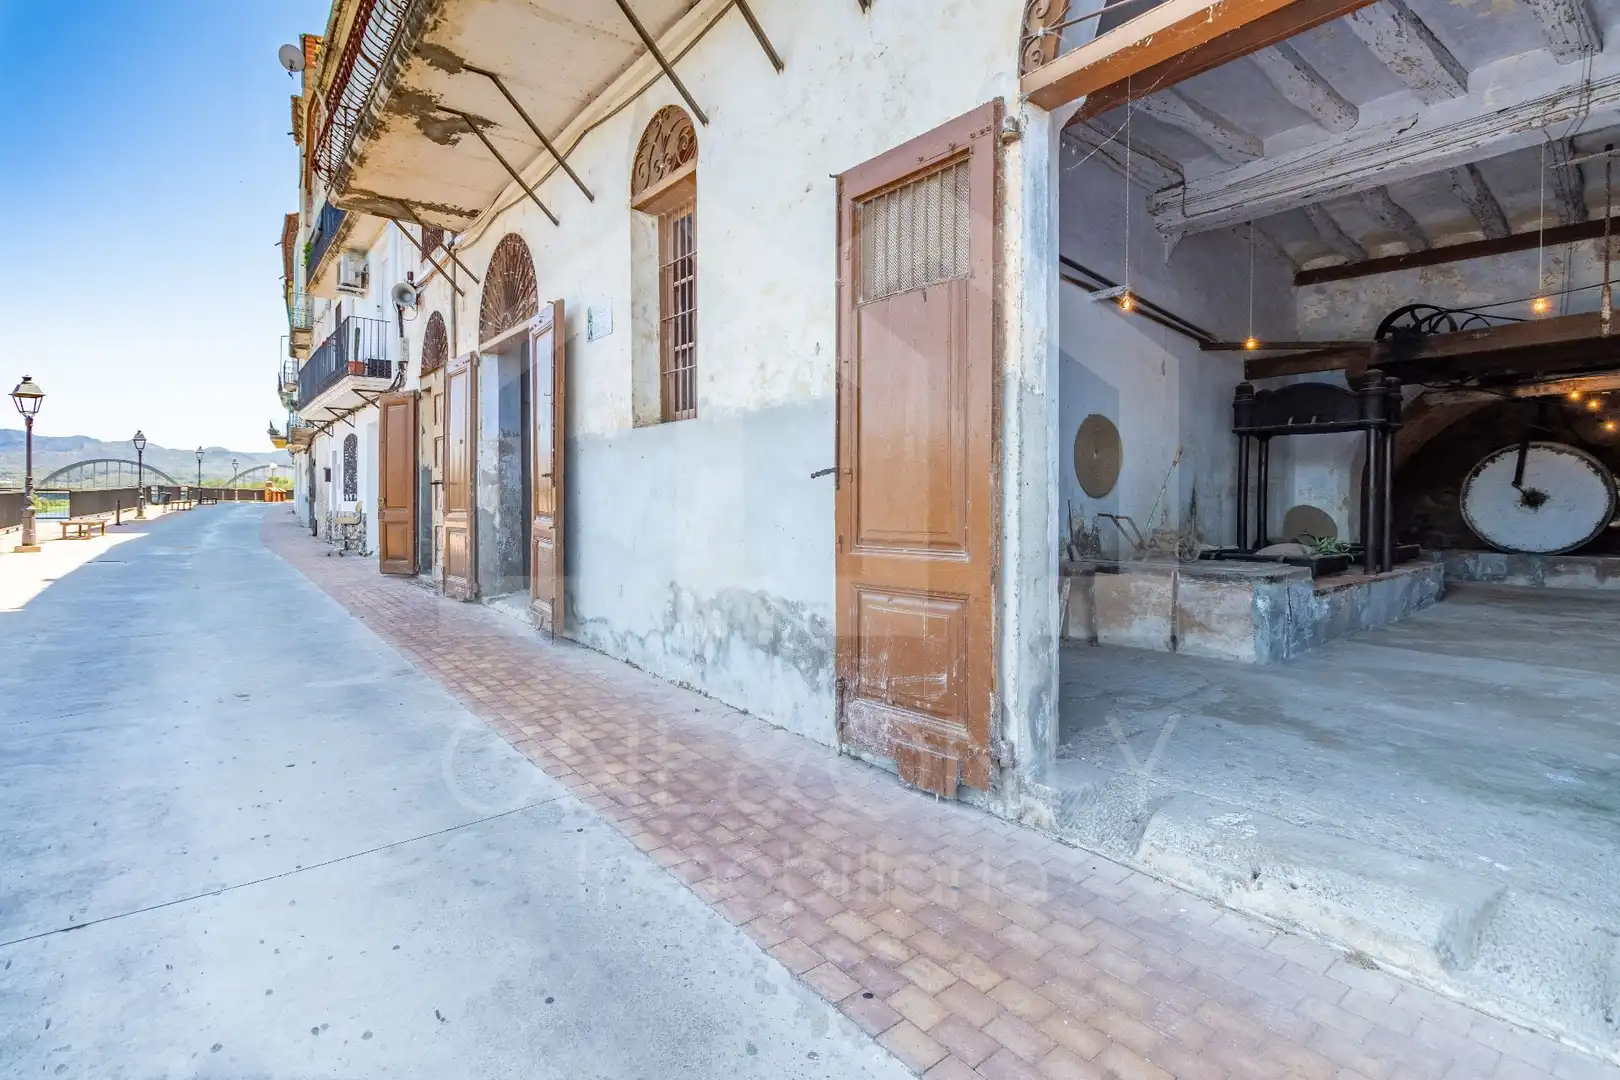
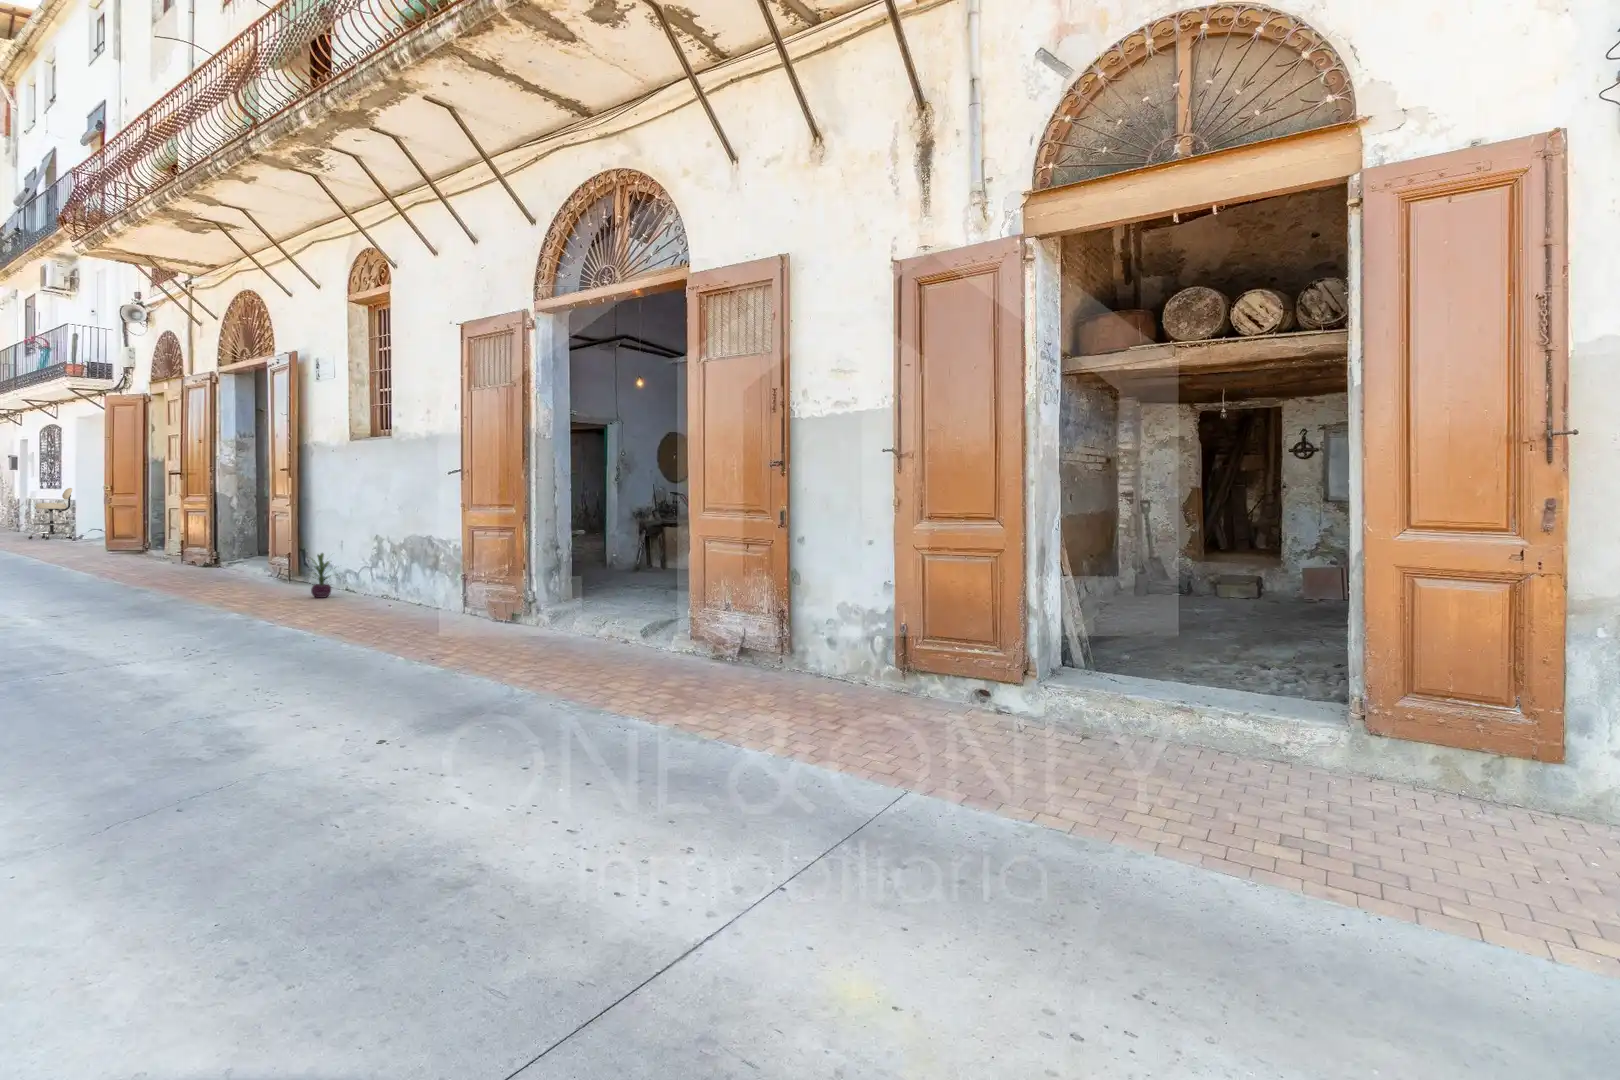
decorative plant: none [557,607,635,682] -> present [311,553,338,598]

